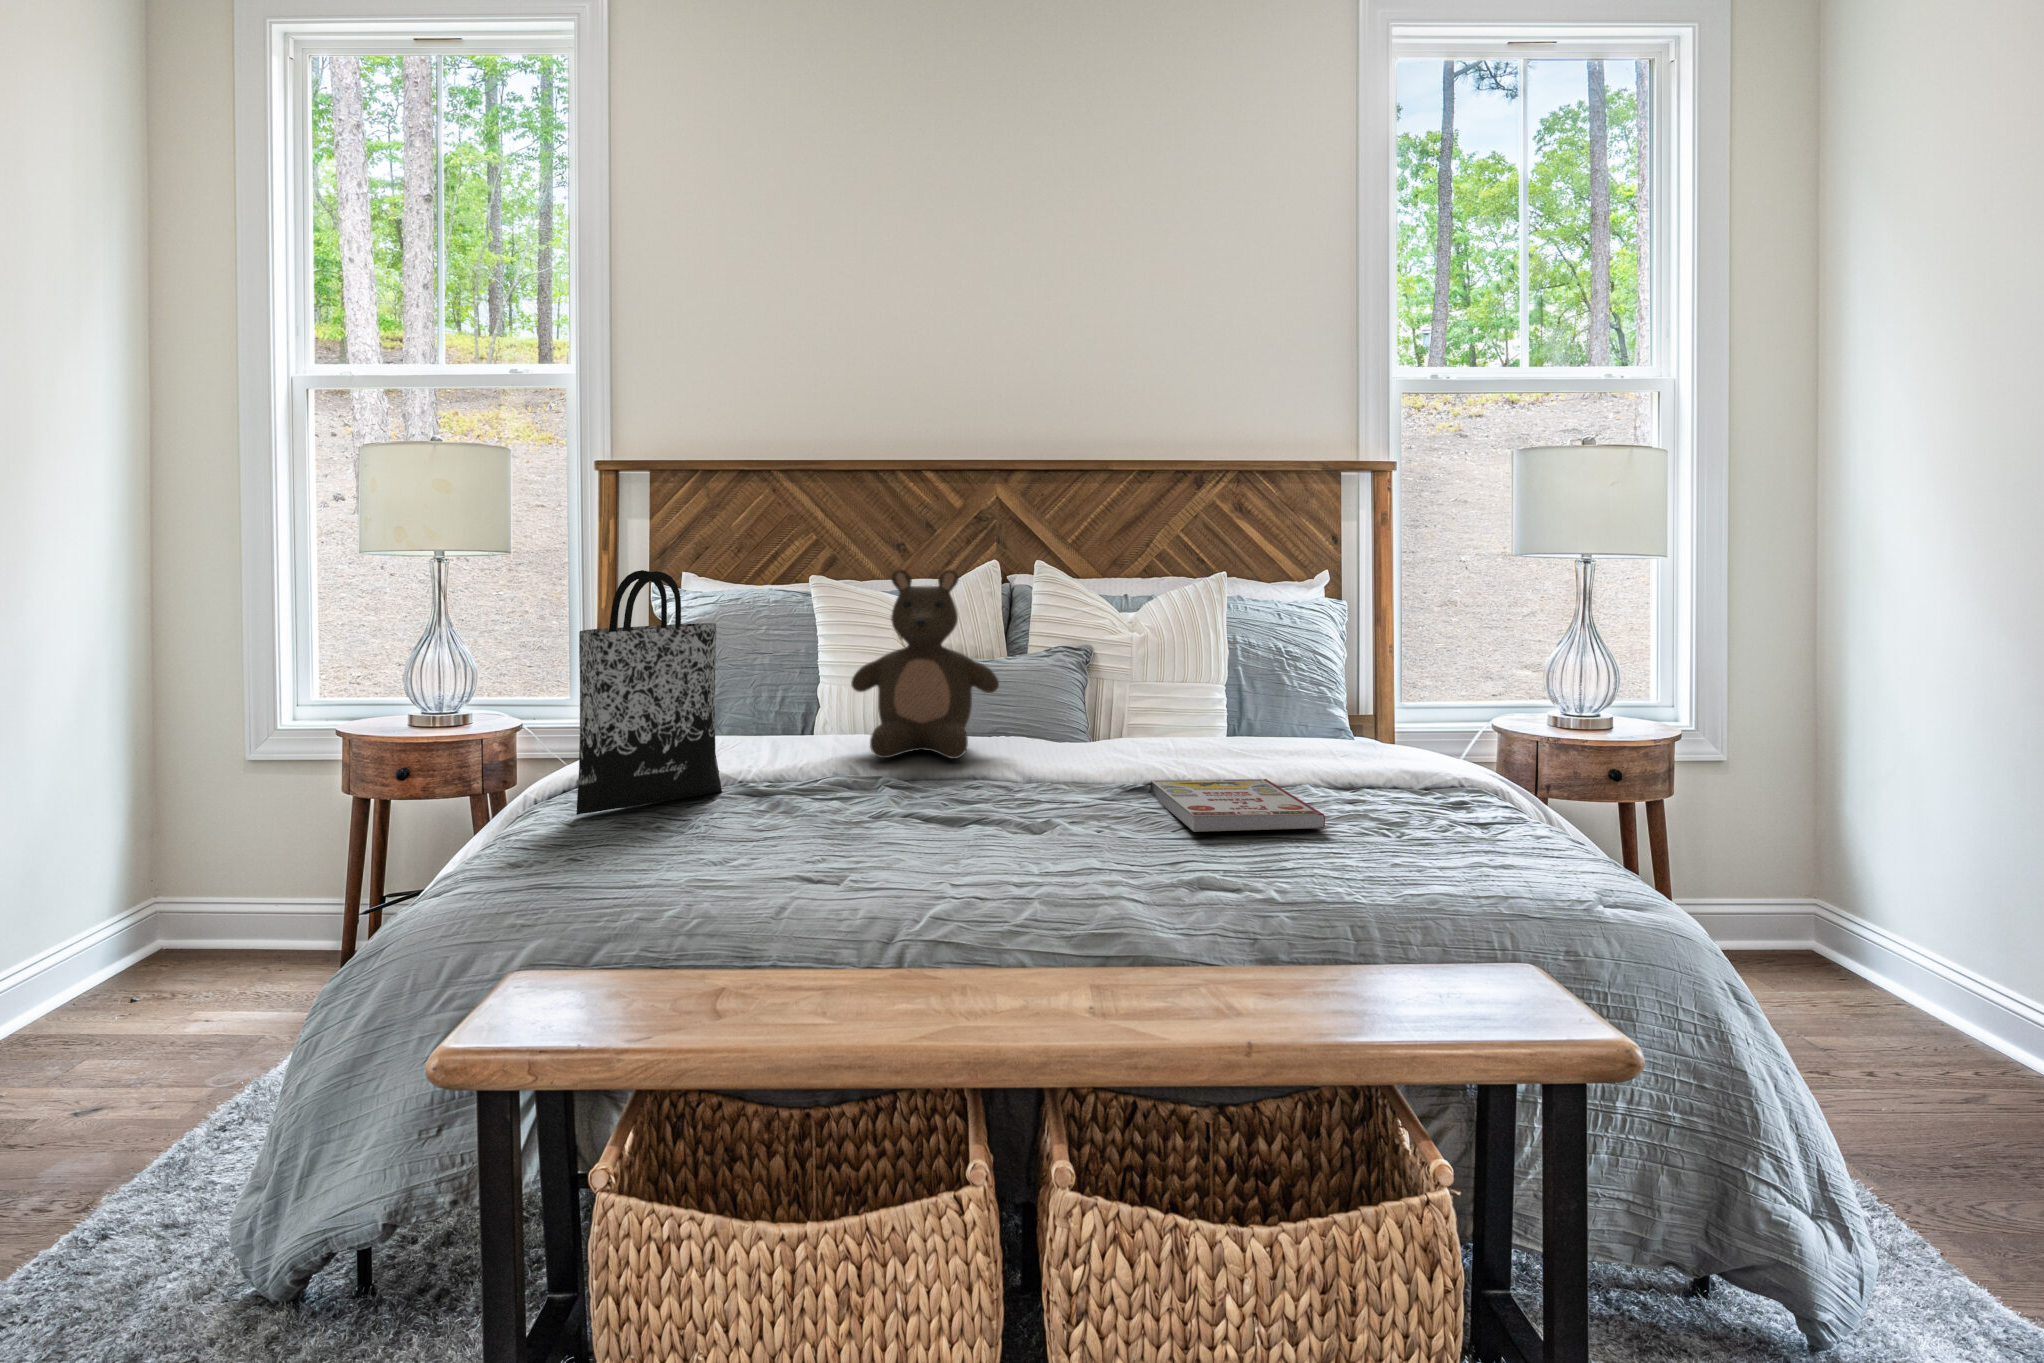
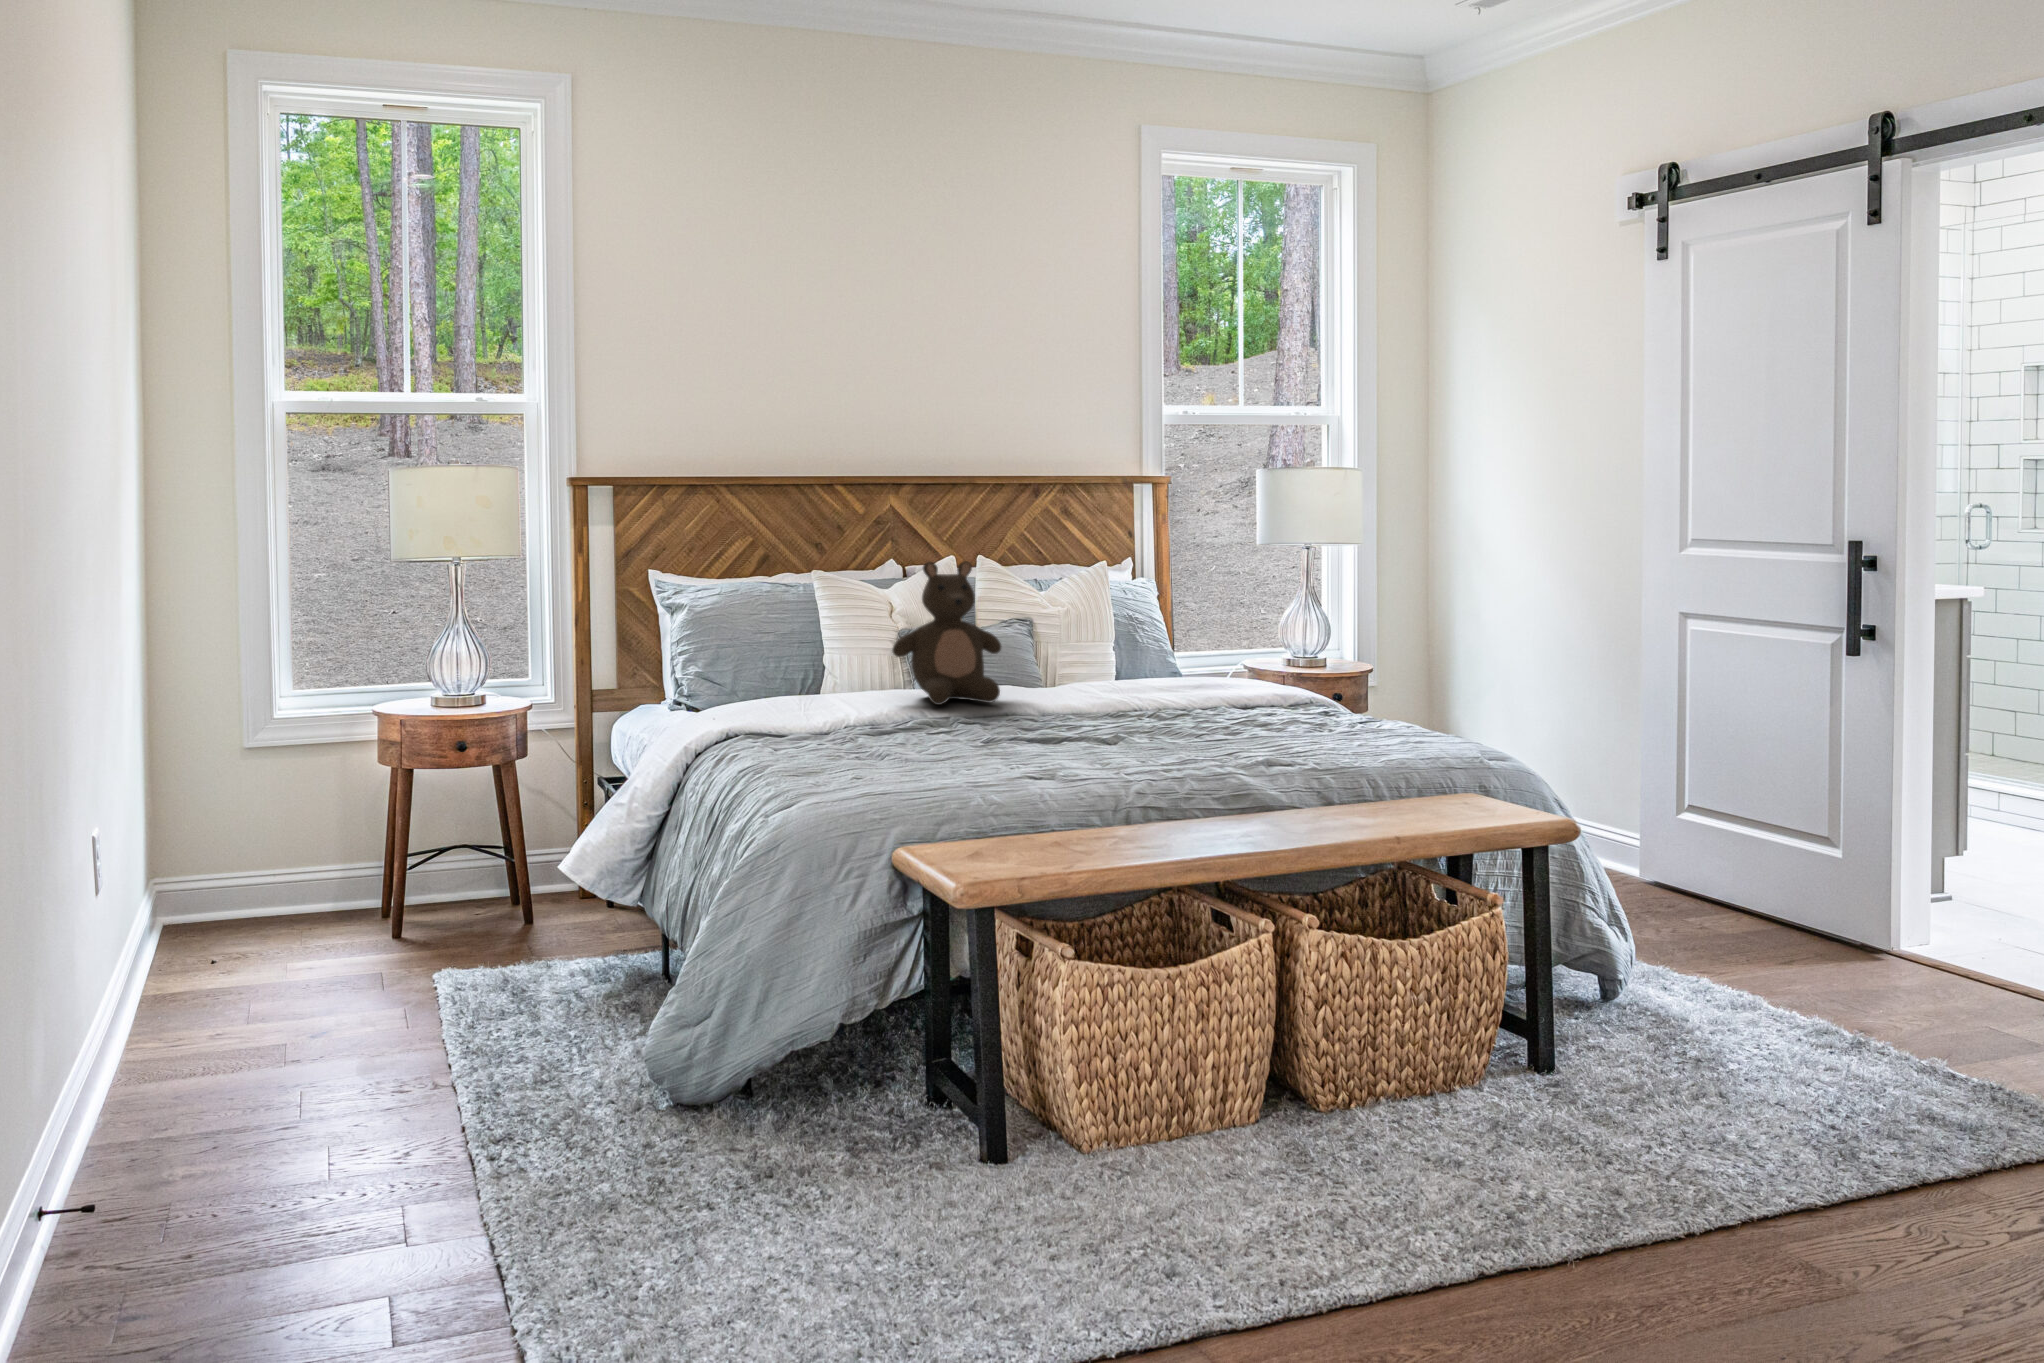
tote bag: present [577,570,722,815] -> none [772,564,848,754]
book: present [1150,779,1325,832] -> none [1140,704,1287,736]

